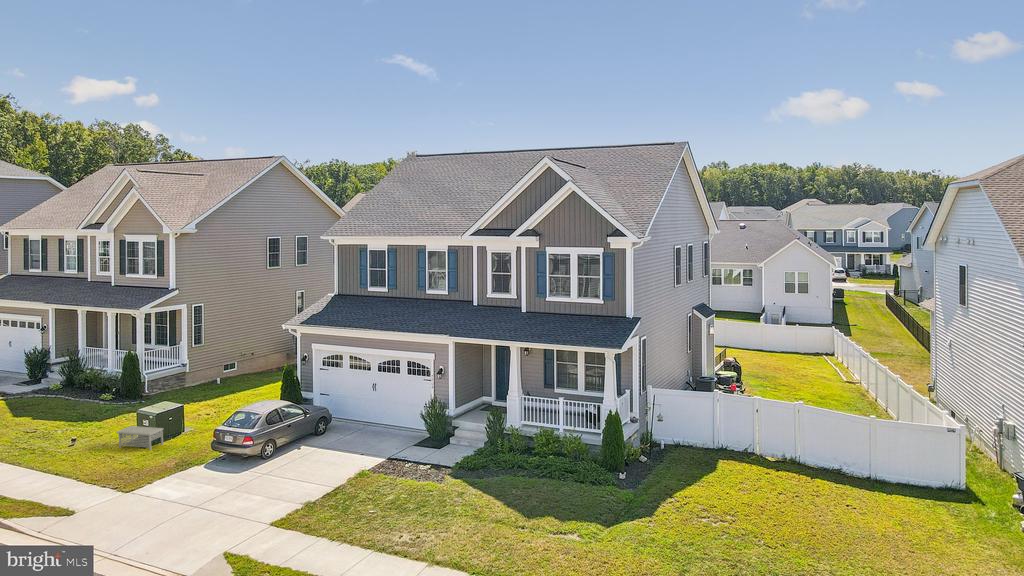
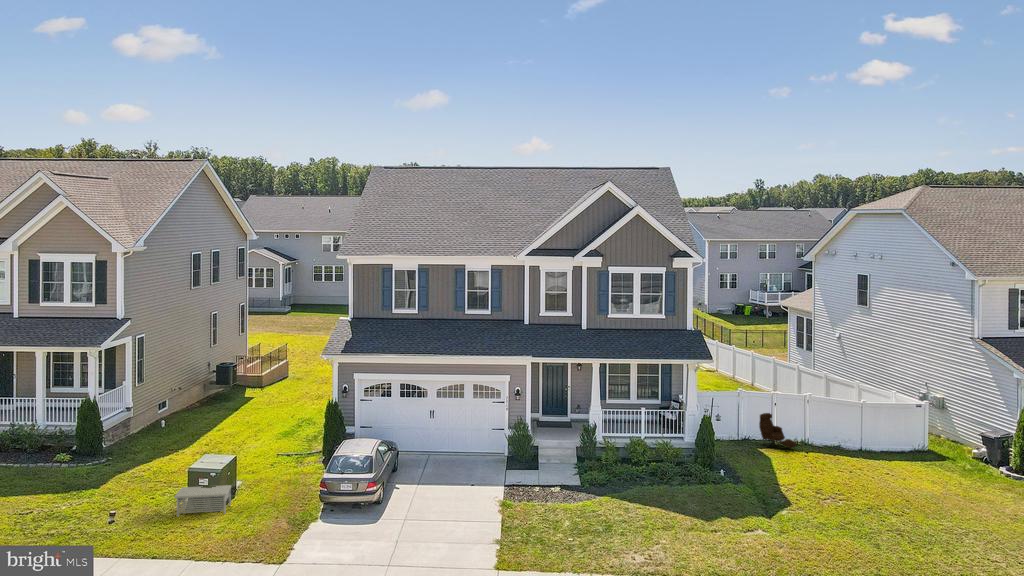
lounge chair: none [699,415,734,461] -> present [759,413,797,450]

